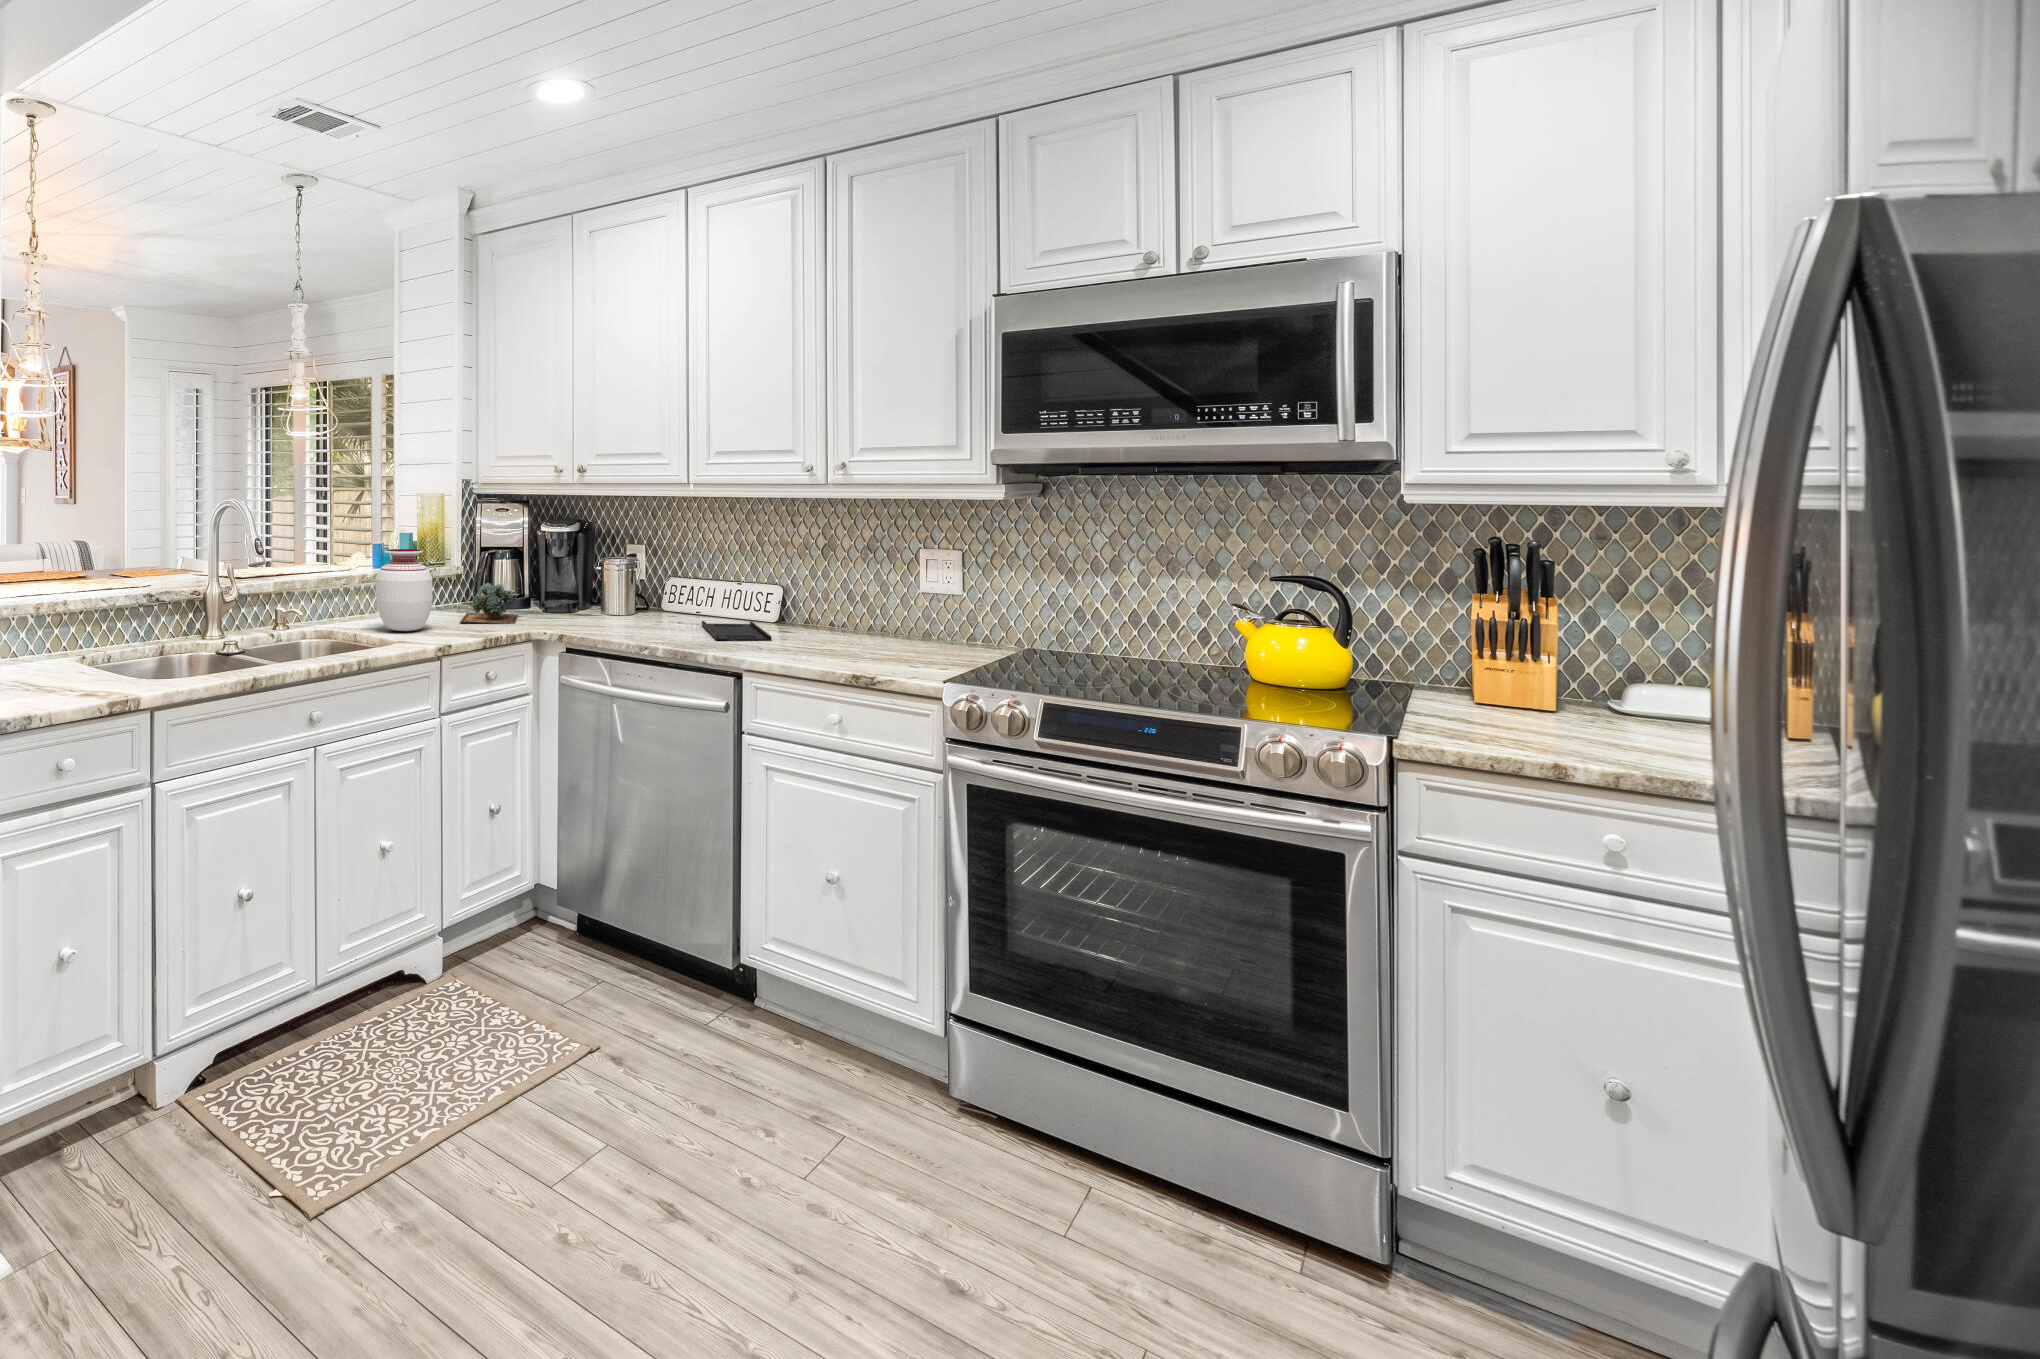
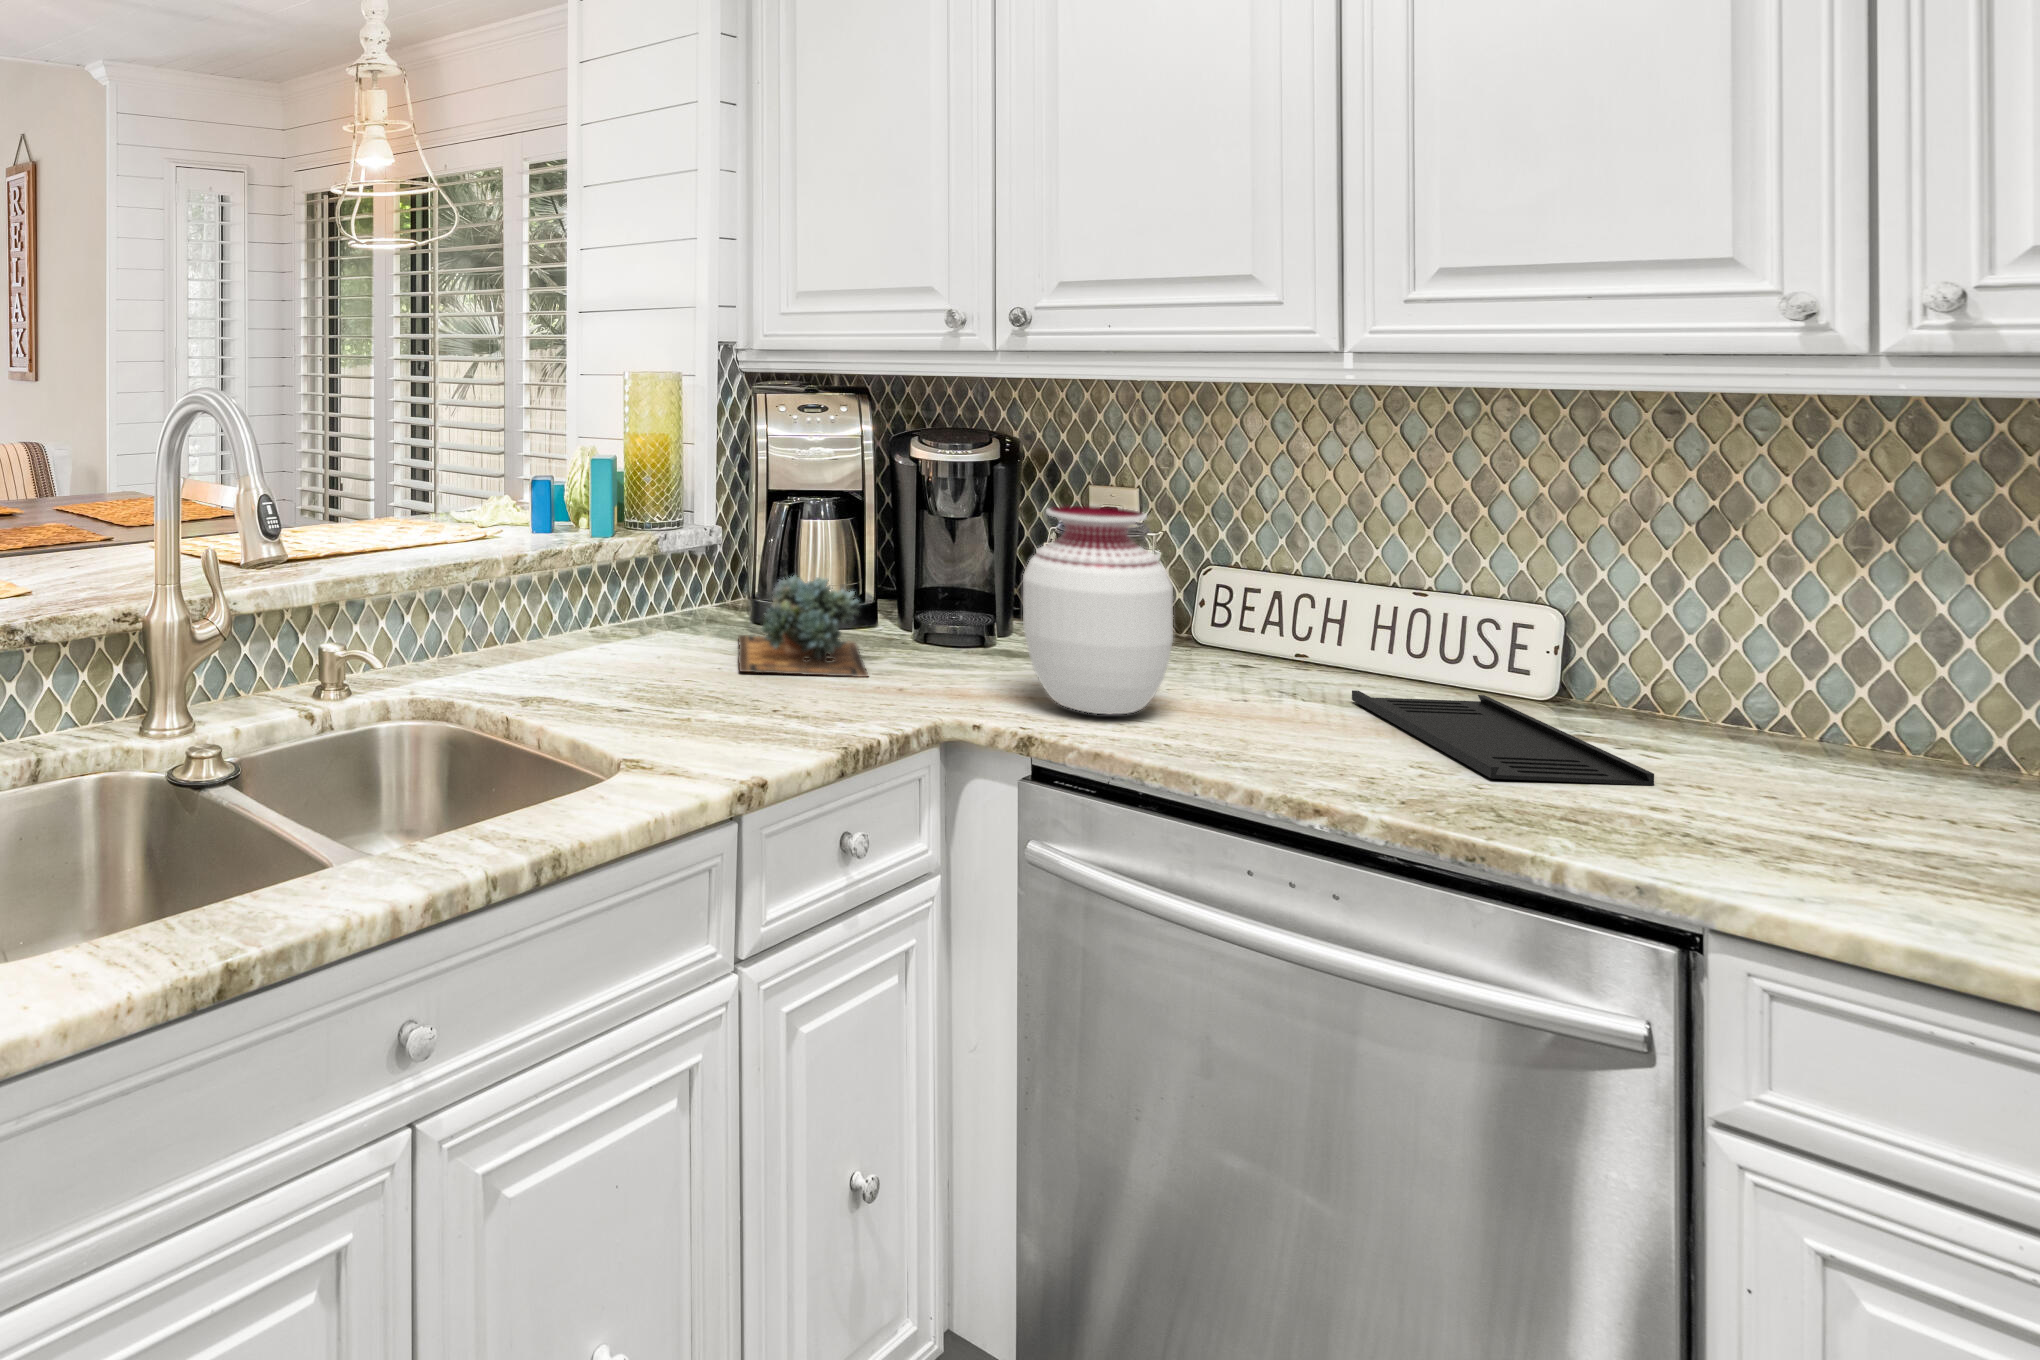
vase: present [376,549,433,631] -> present [1023,506,1173,715]

